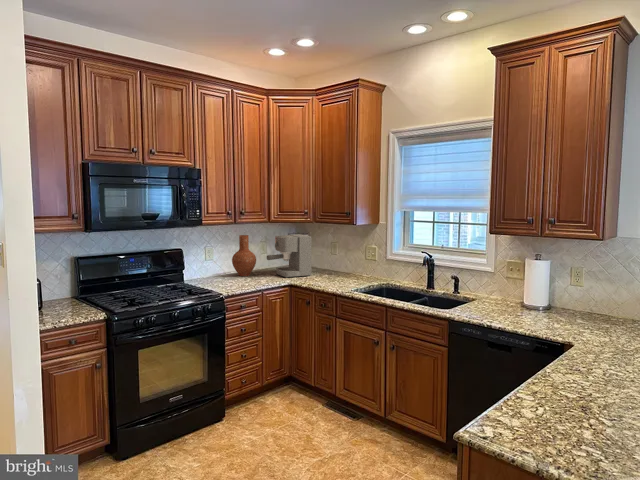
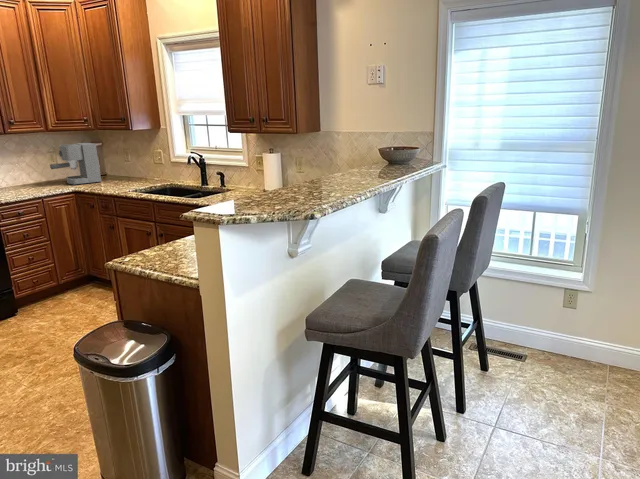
vase: present [232,235,256,276] -> none [14,146,42,187]

